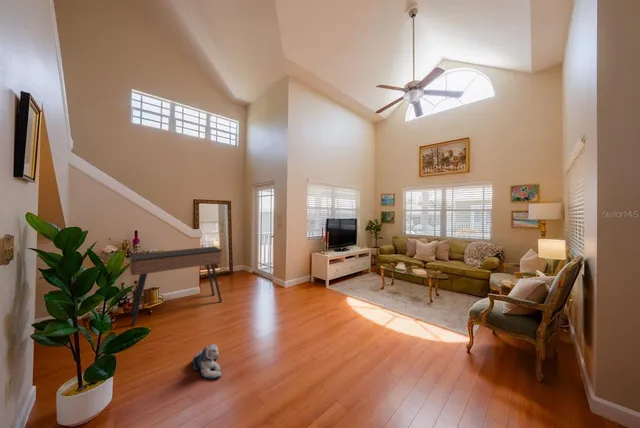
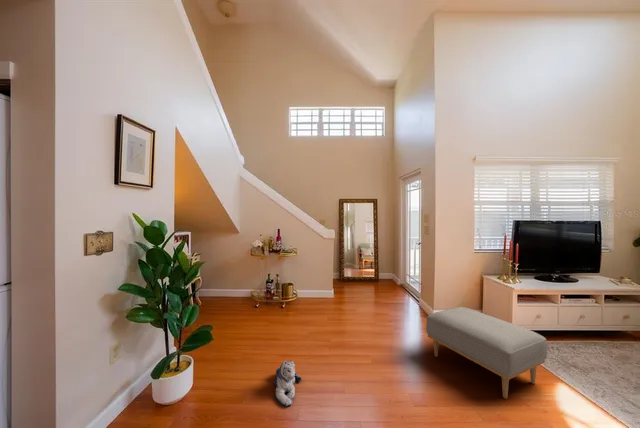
console table: present [130,247,222,325] -> none [264,250,345,317]
ottoman: none [292,274,349,317] -> present [426,307,547,399]

